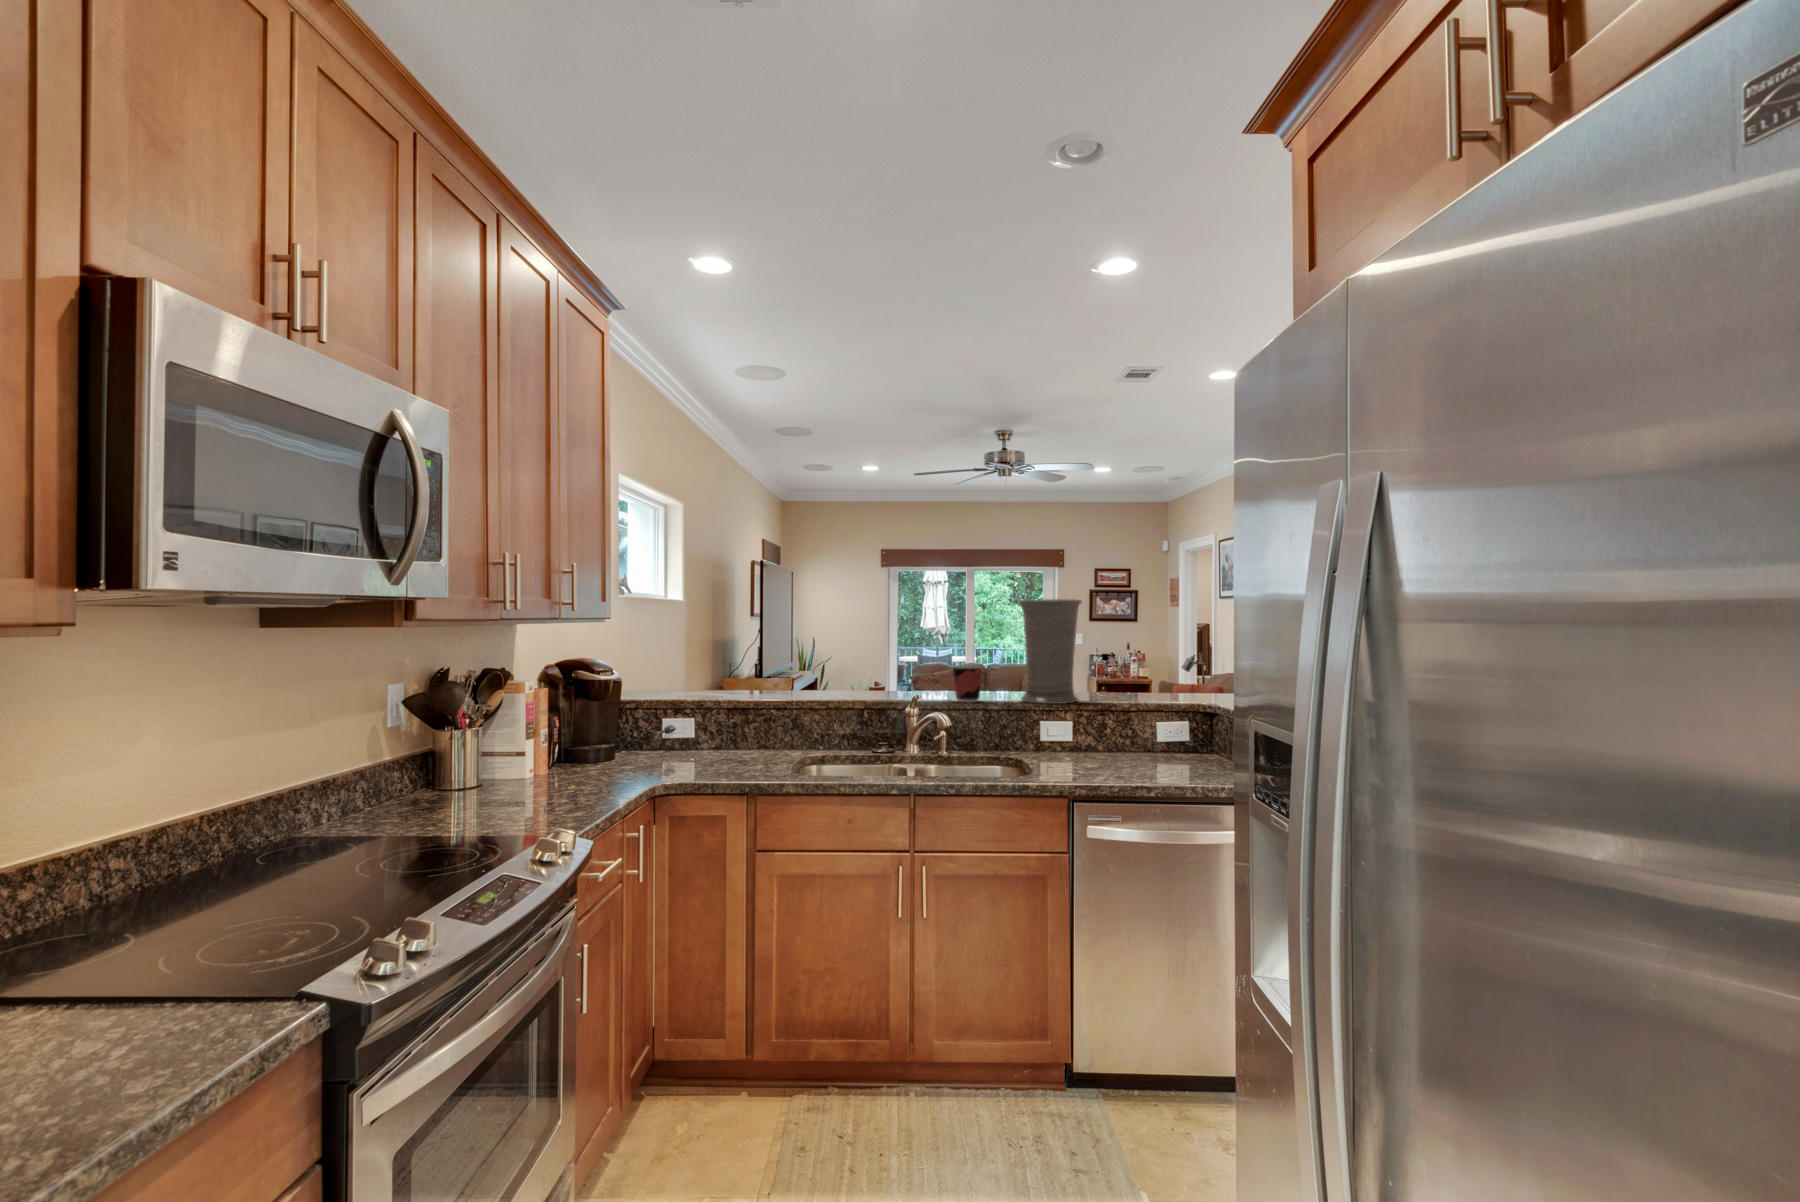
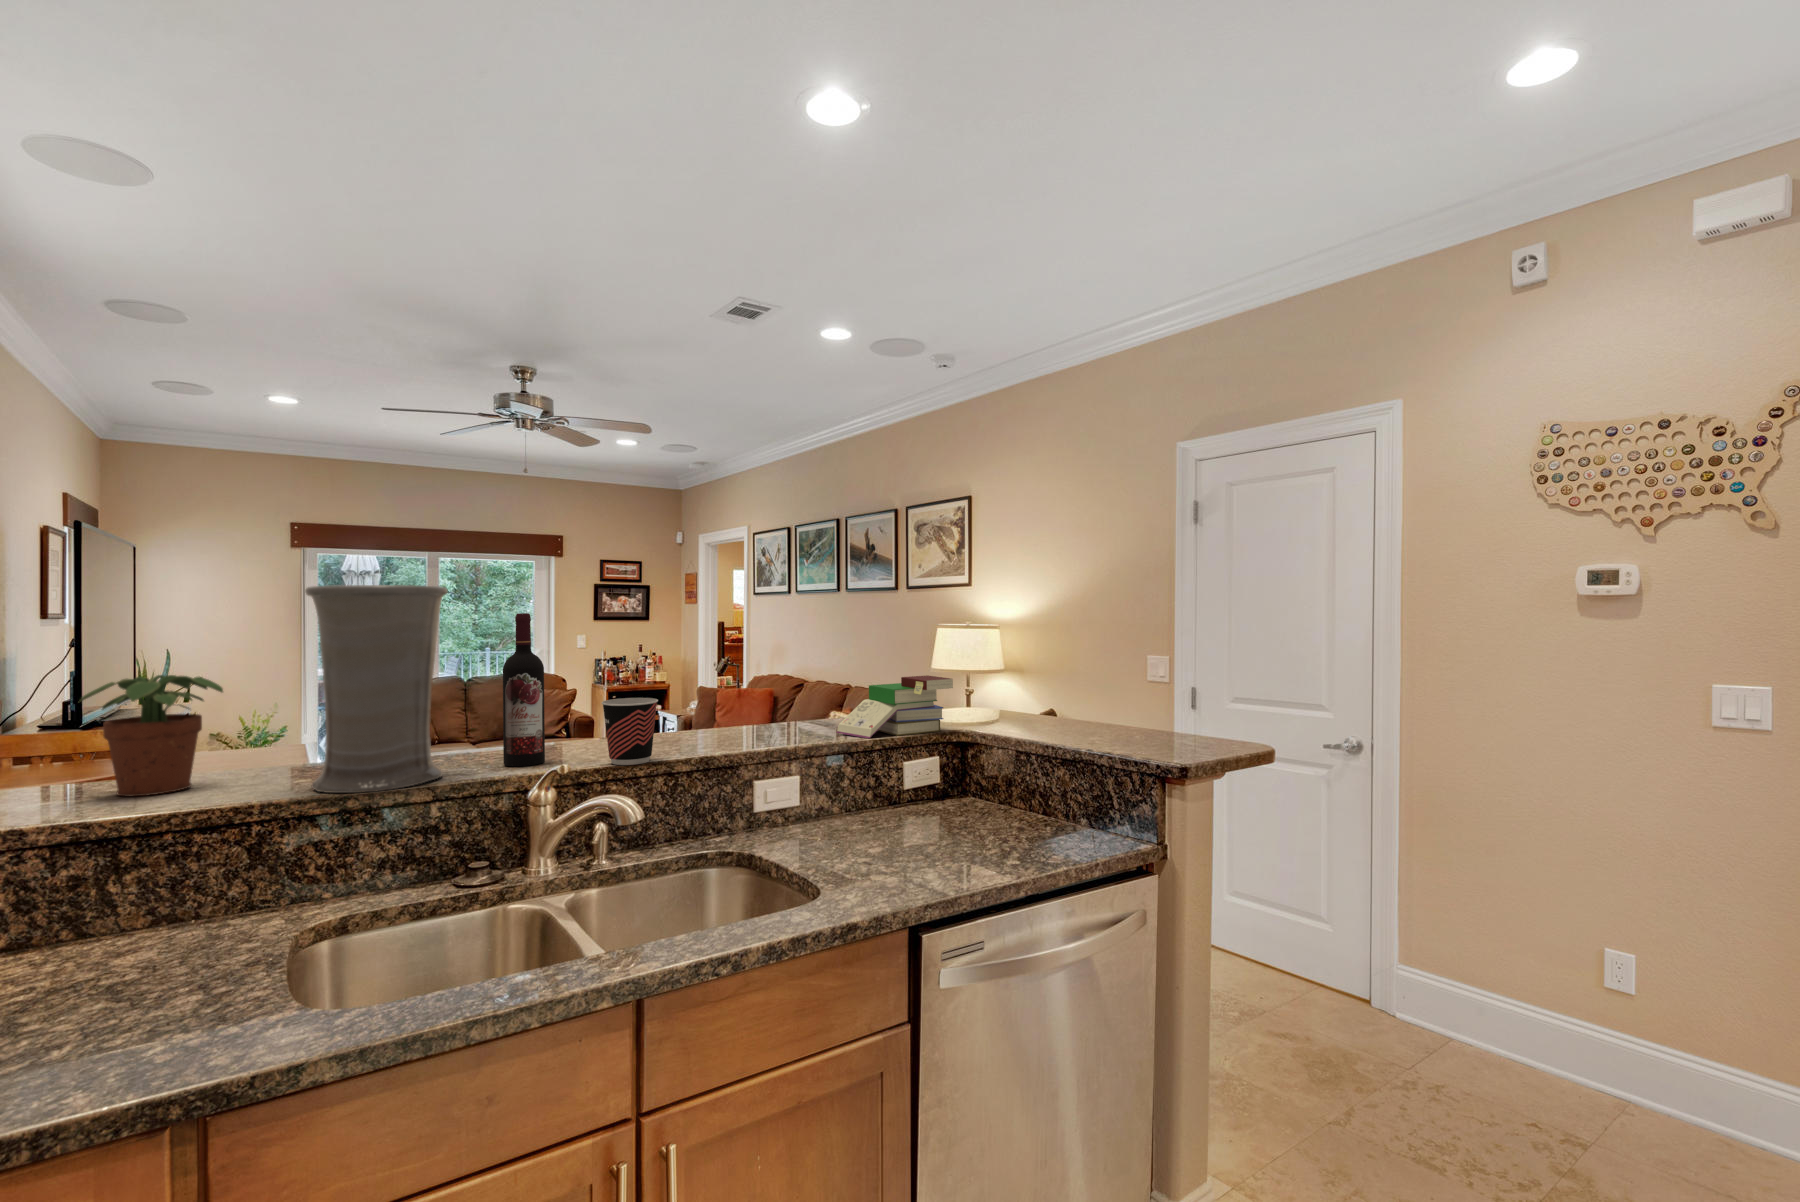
vase: present [1018,599,1082,704] -> present [305,585,448,793]
wine bottle: none [908,615,929,699] -> present [503,613,545,766]
potted plant: none [739,642,790,697] -> present [78,675,223,796]
book: none [1115,663,1191,704] -> present [837,675,953,738]

